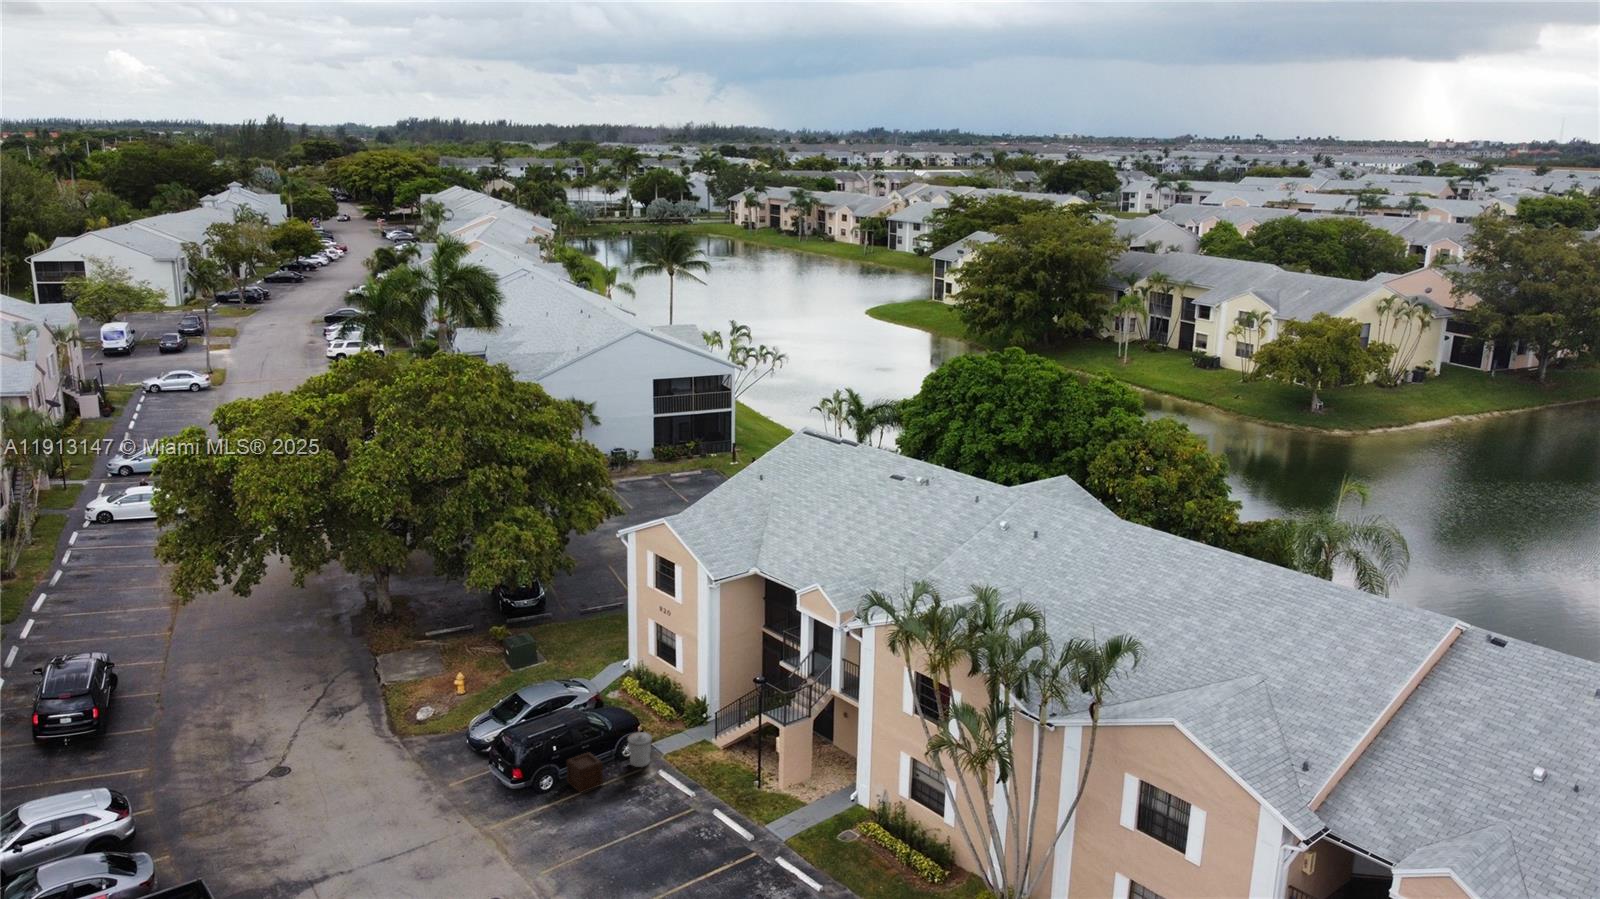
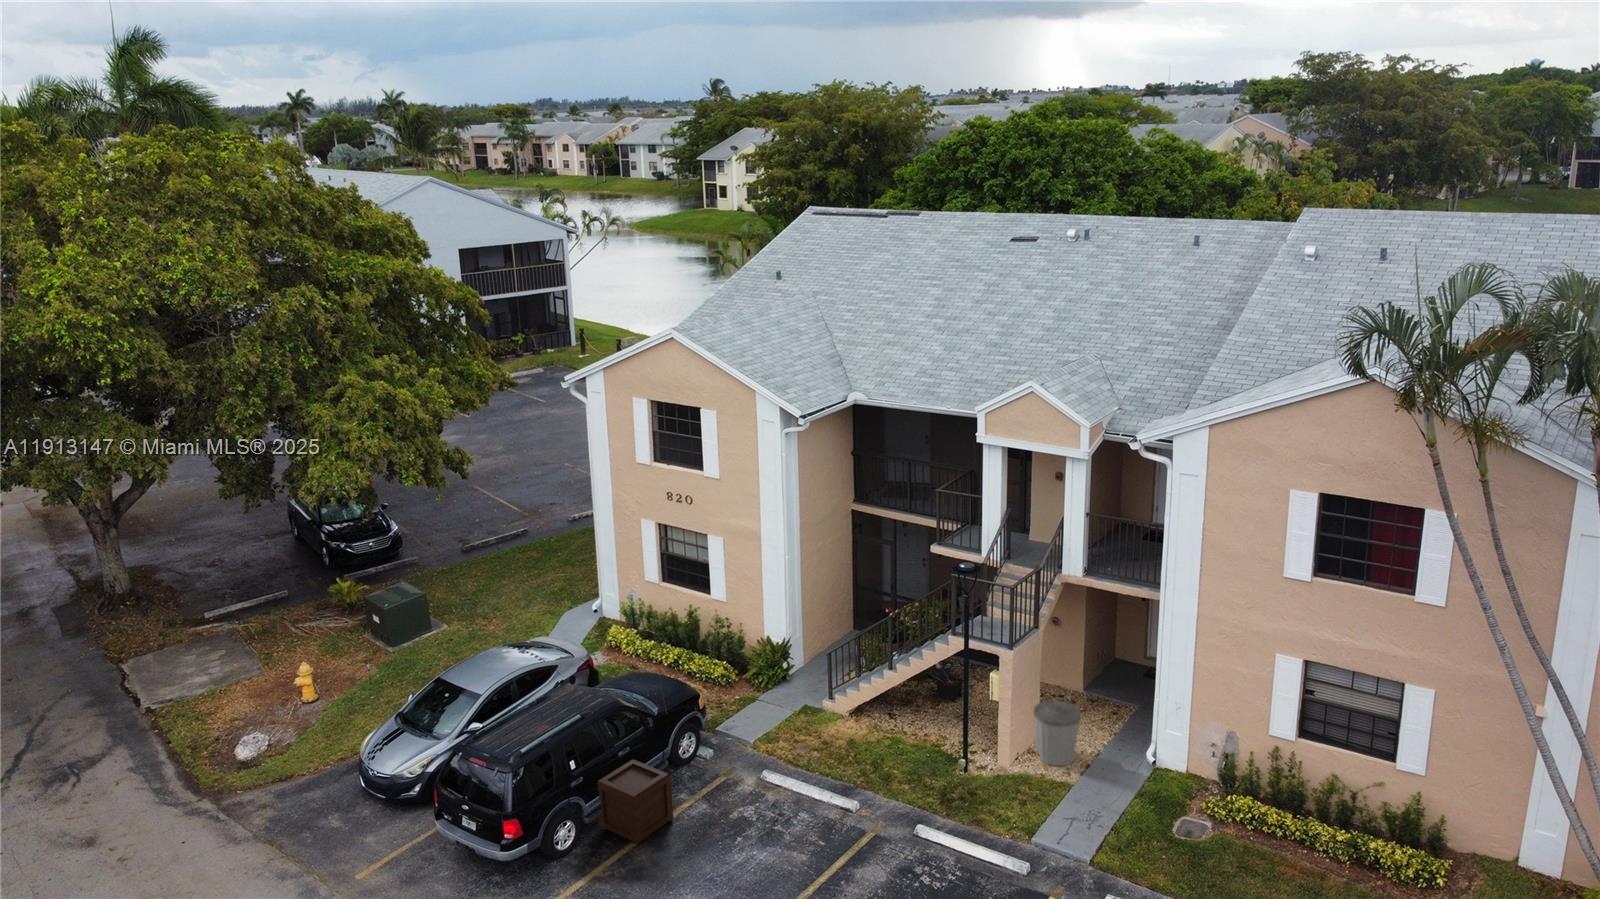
trash can: present [628,732,652,767] -> present [1033,700,1081,766]

